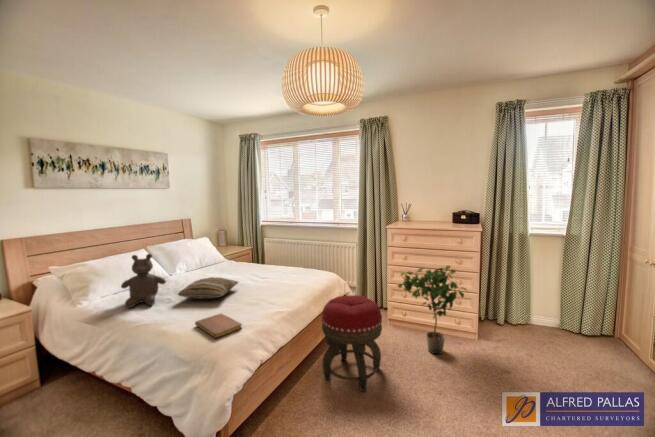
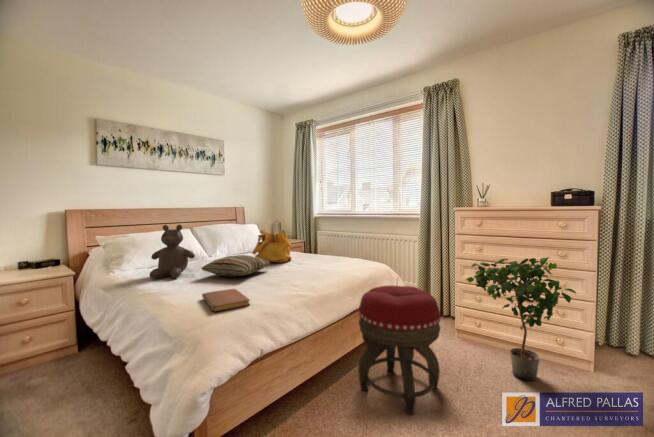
handbag: none [215,248,252,279] -> present [252,229,291,263]

